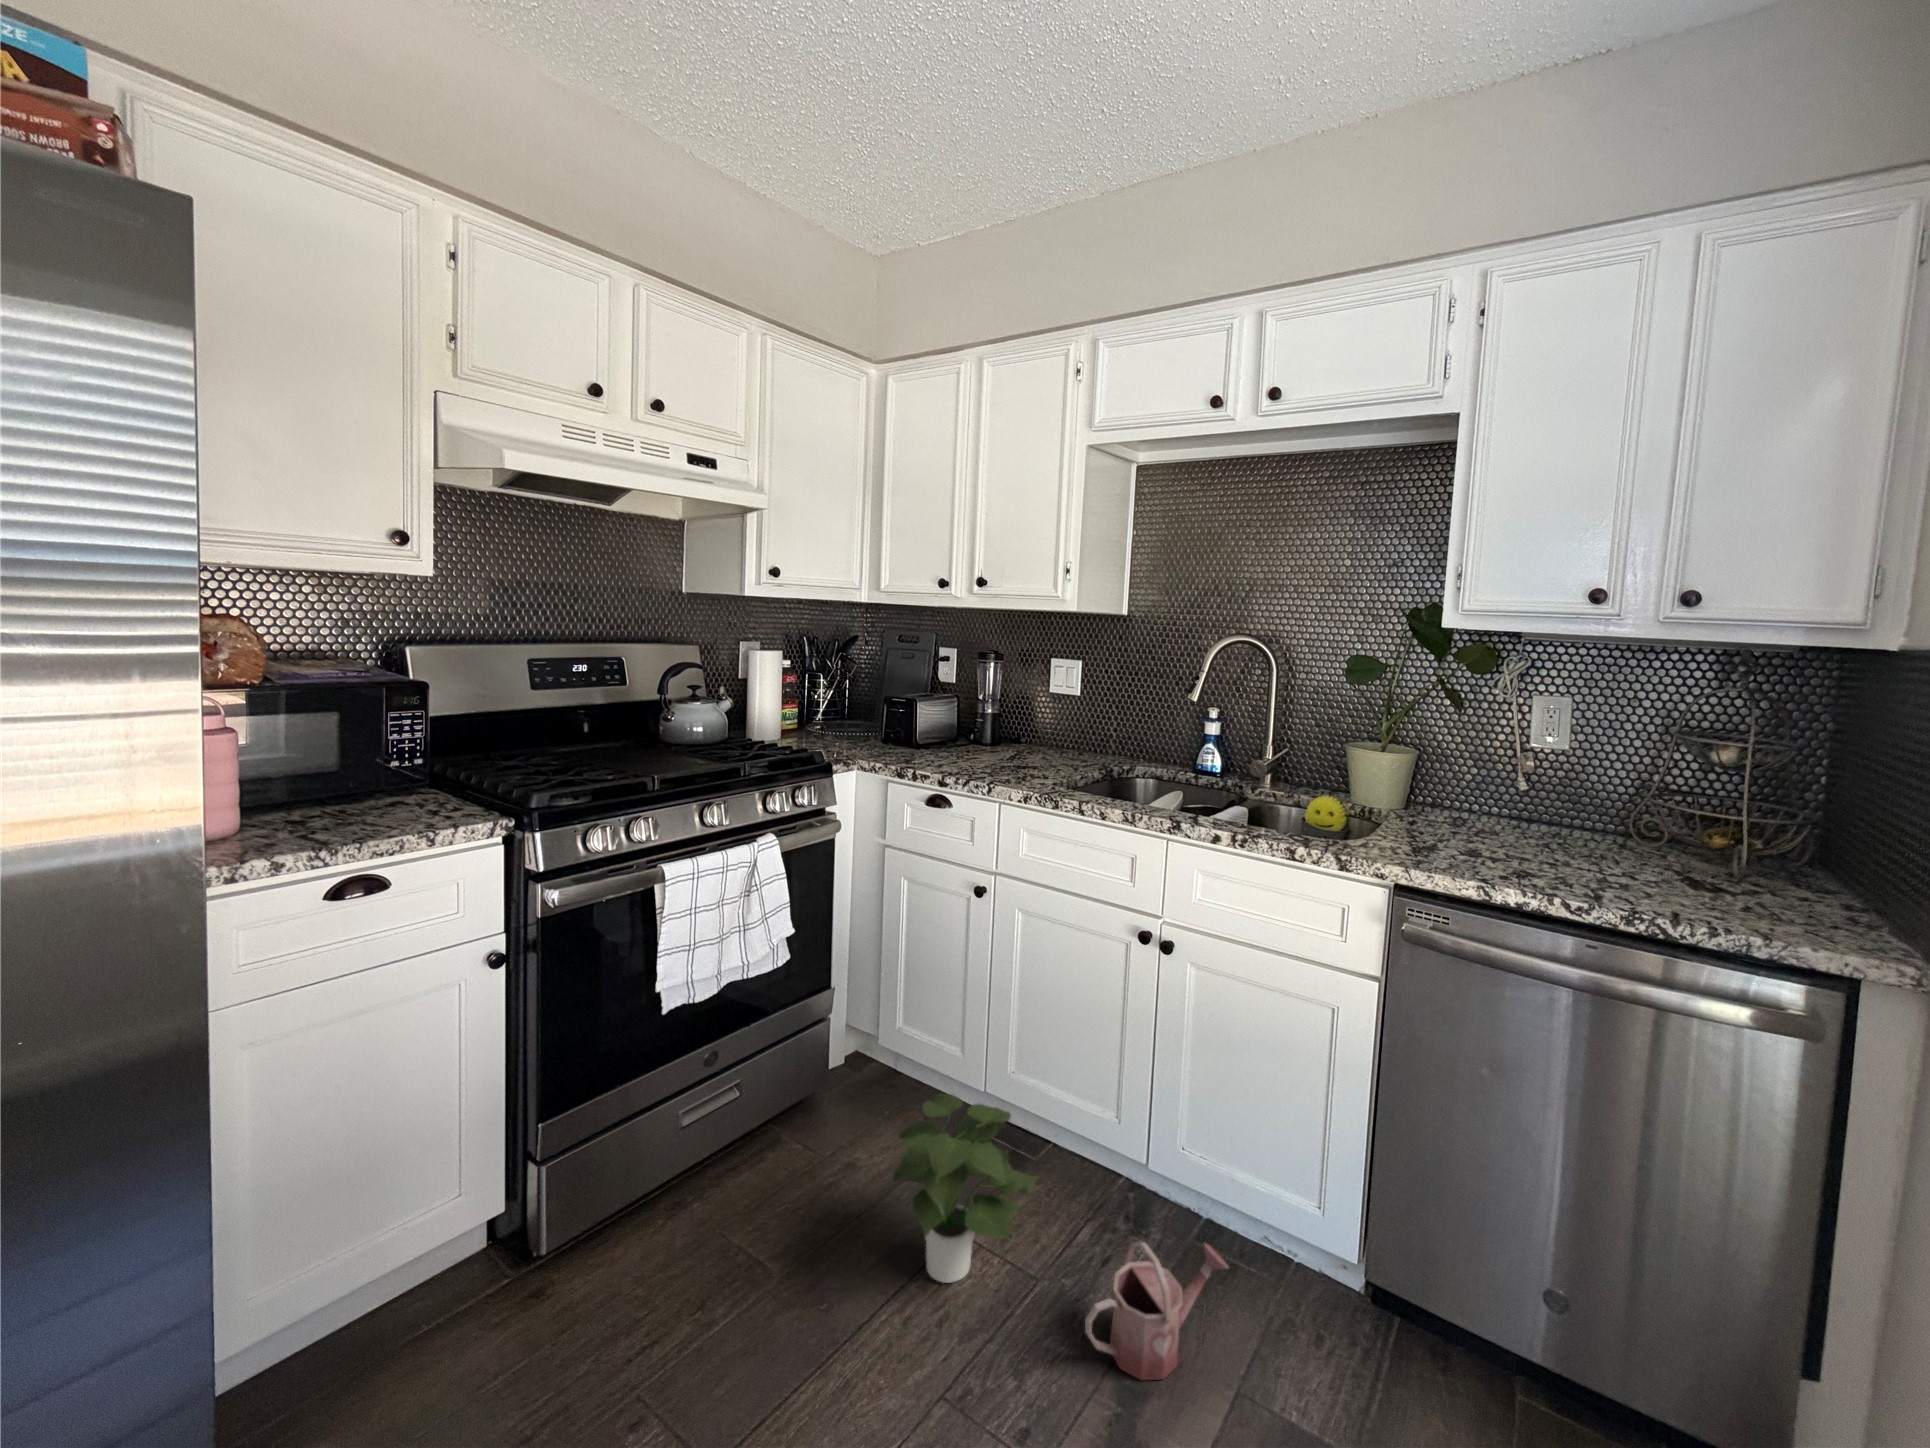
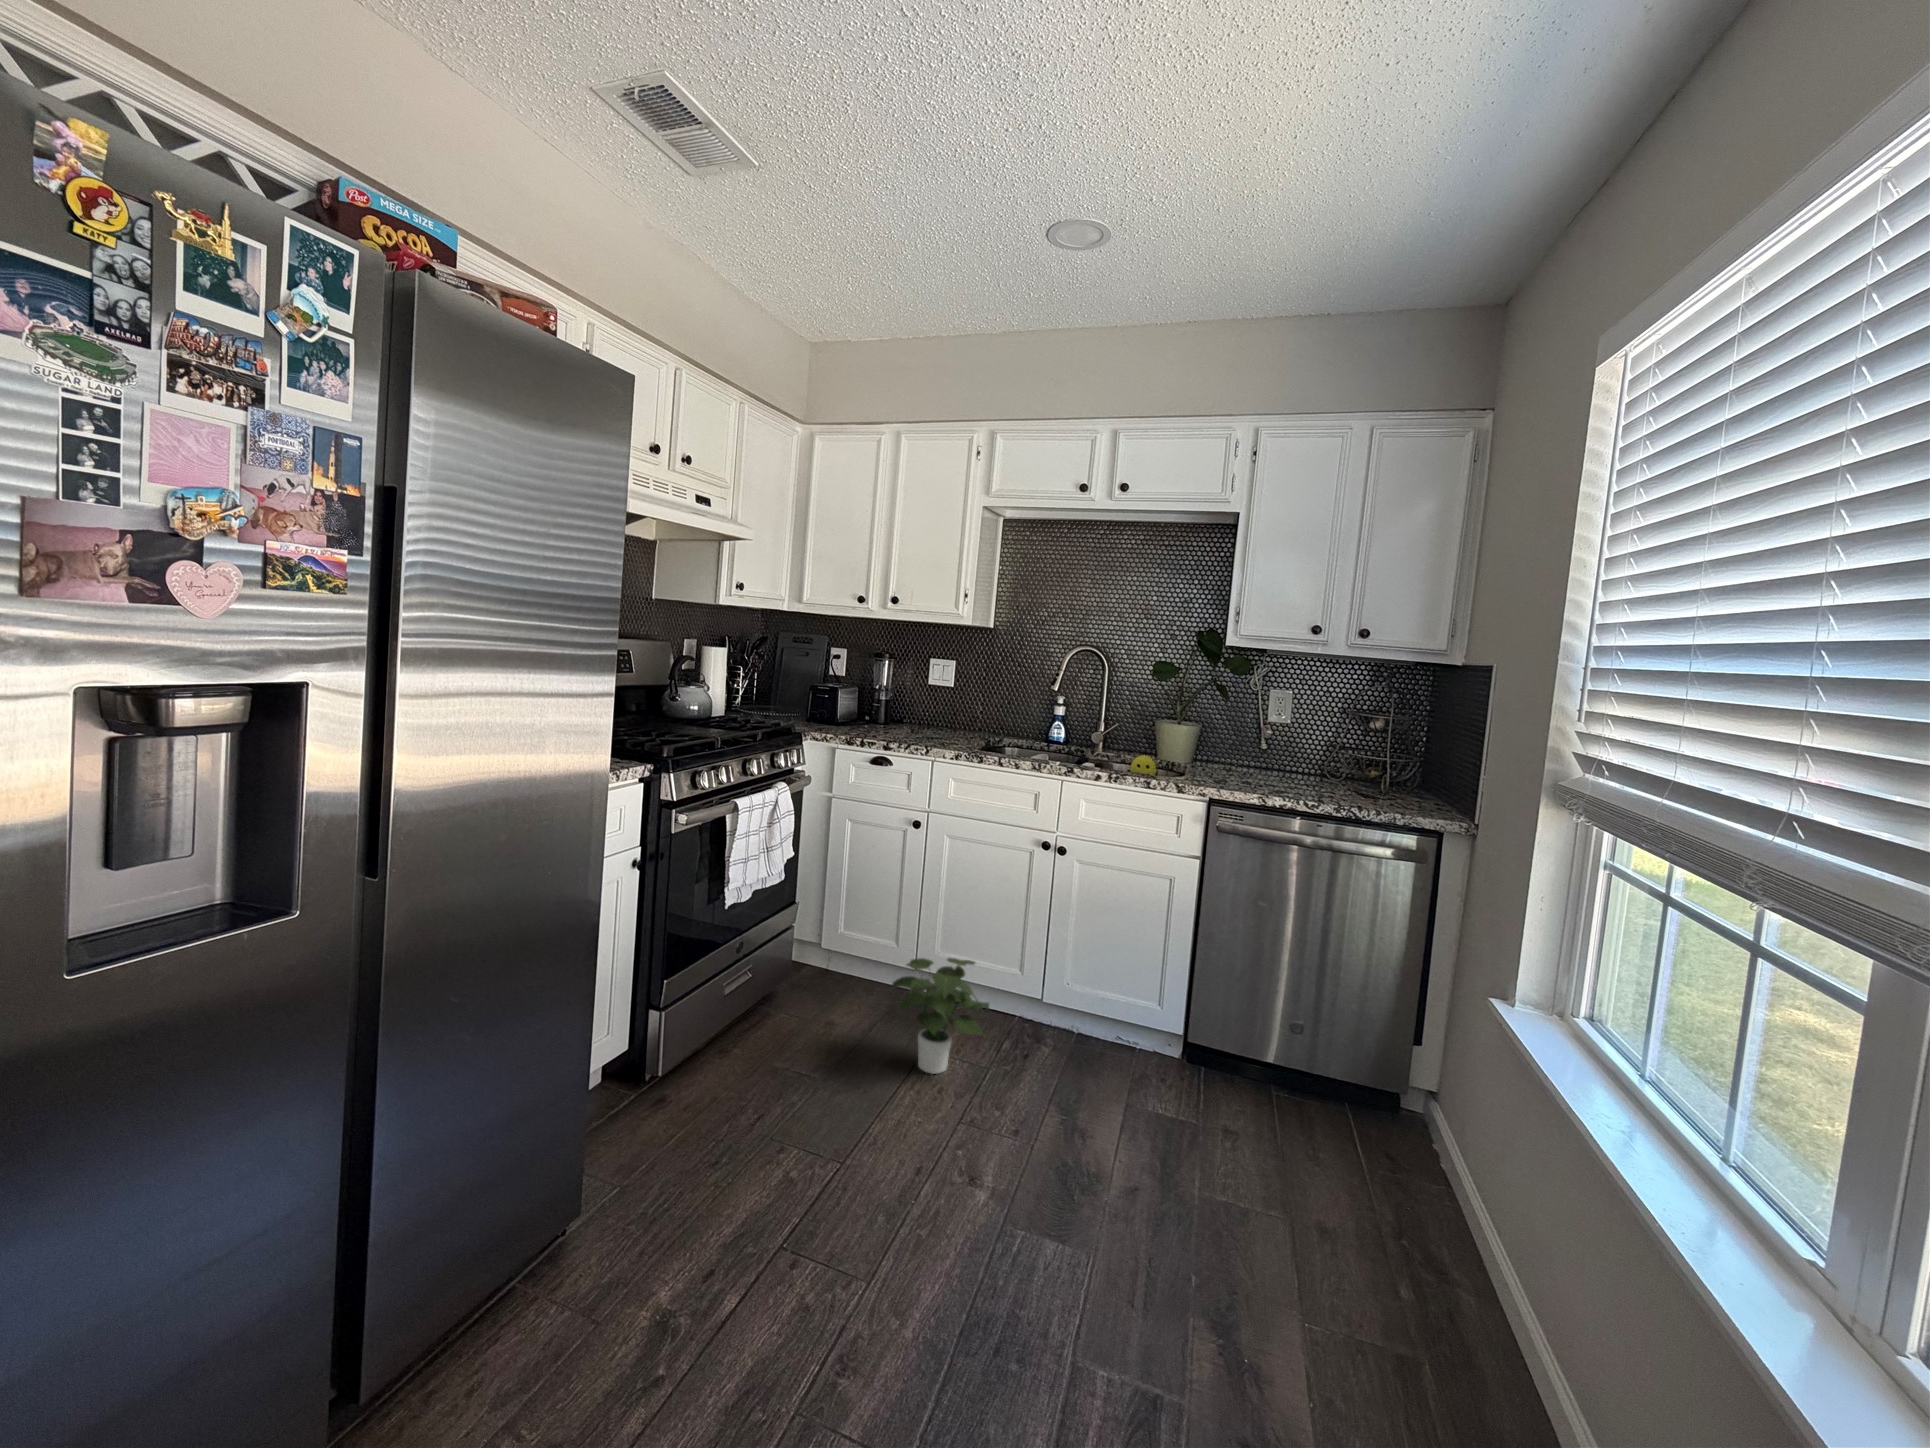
watering can: present [1085,1242,1228,1381] -> none [1041,1025,1116,1103]

